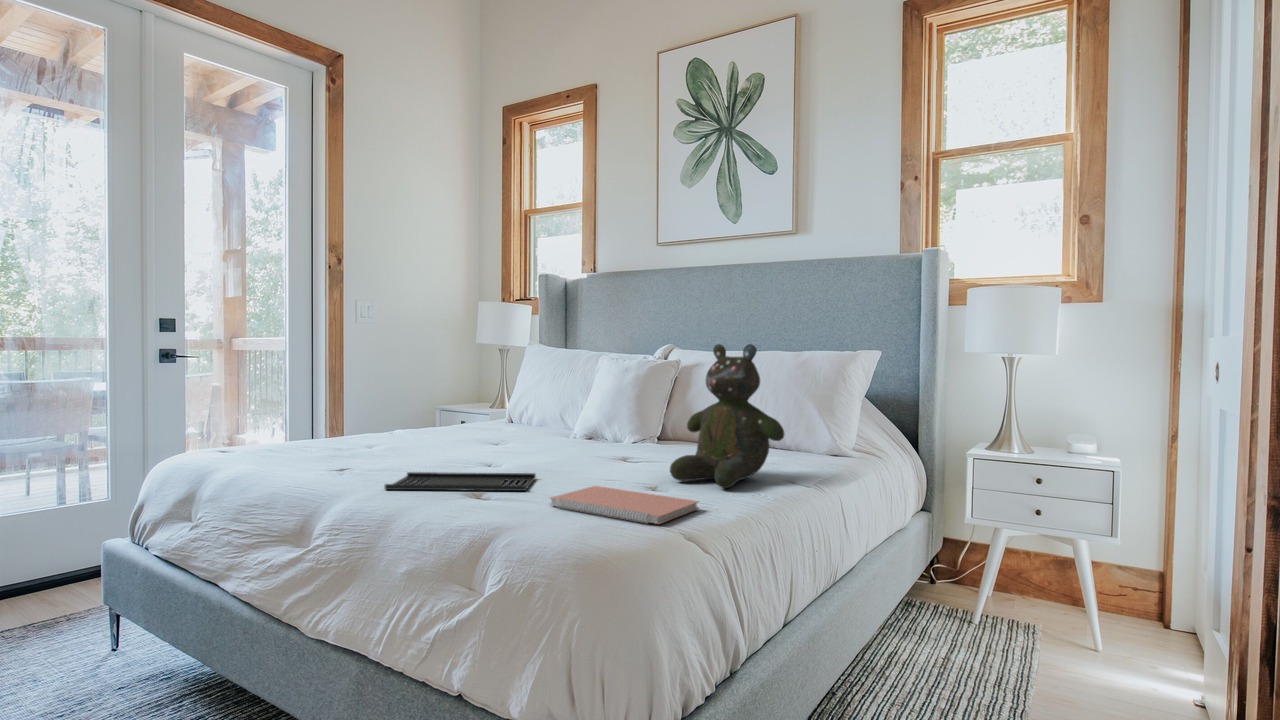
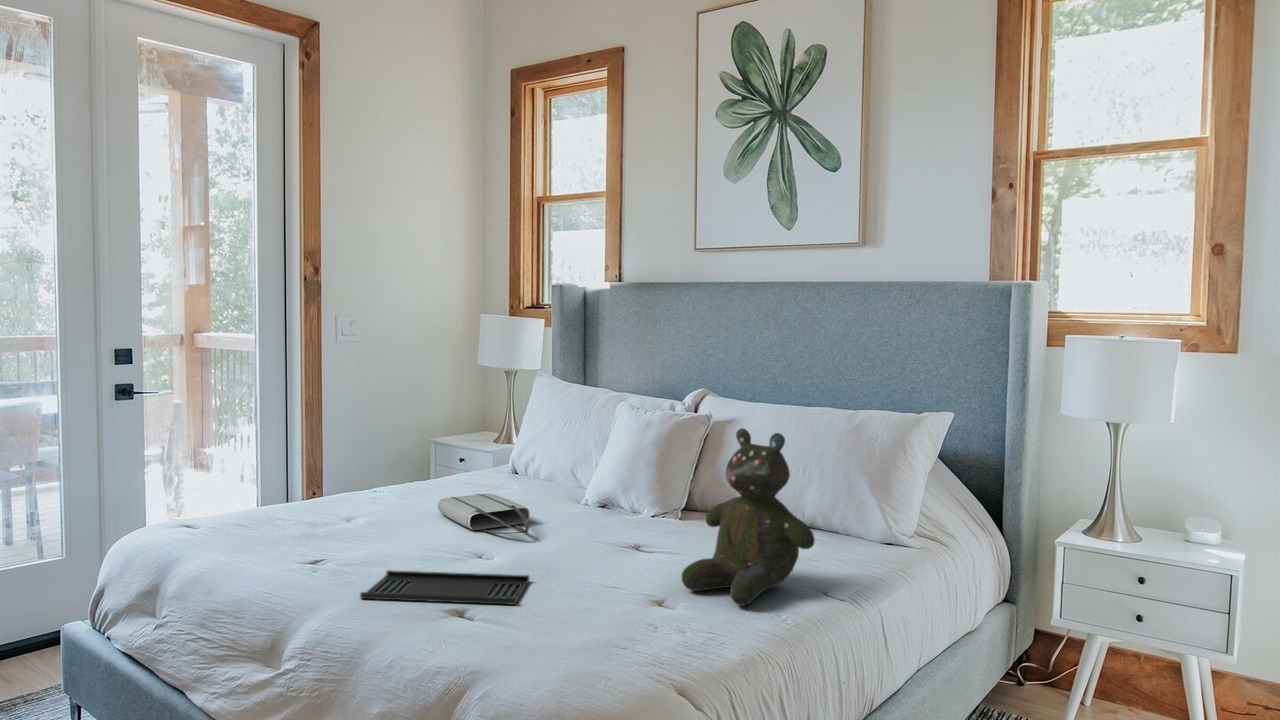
tote bag: none [448,429,530,453] -> present [438,494,530,534]
notebook: present [550,486,699,524] -> none [538,602,704,669]

